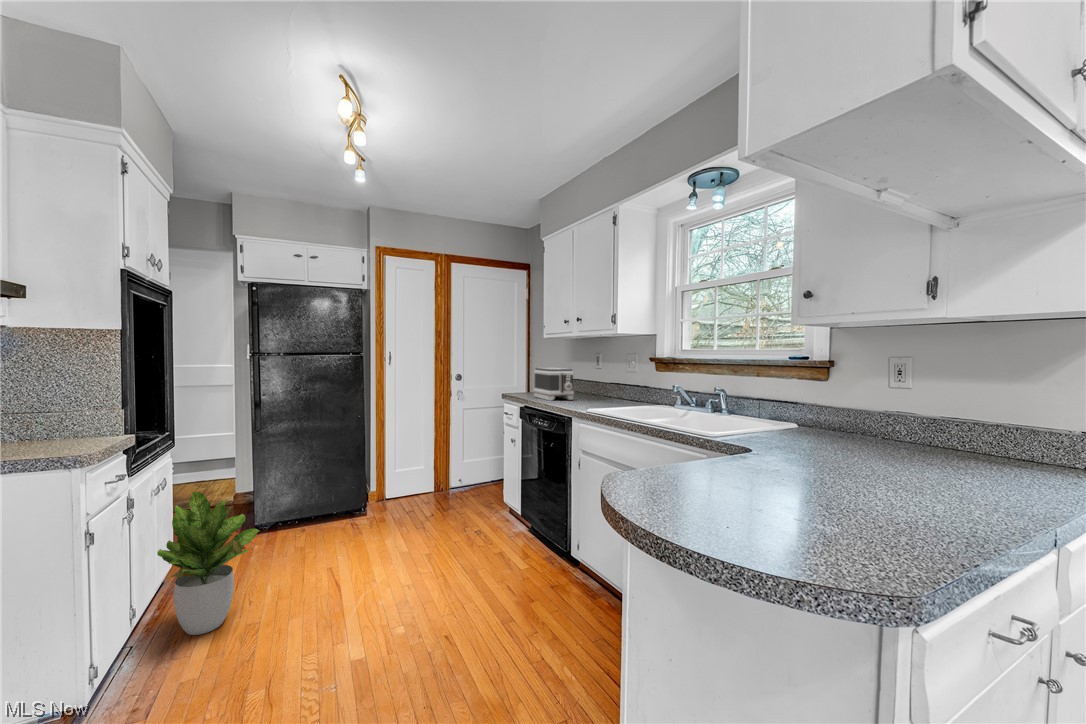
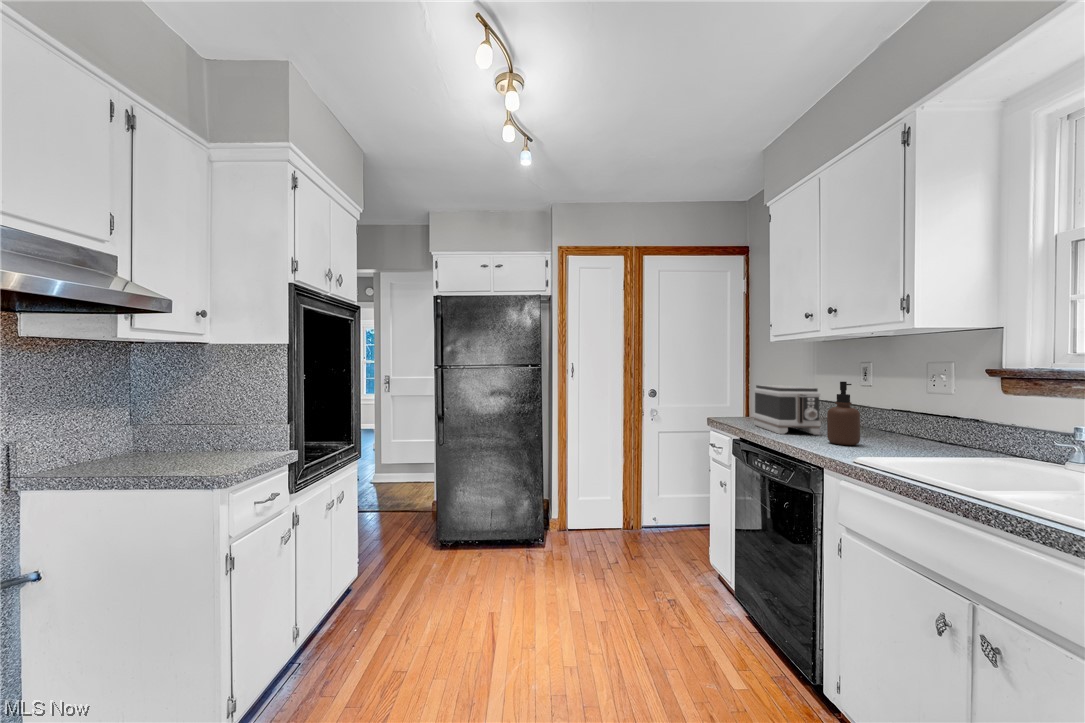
soap dispenser: none [576,364,594,404] -> present [827,382,860,445]
potted plant: present [157,492,259,635] -> none [315,516,414,677]

